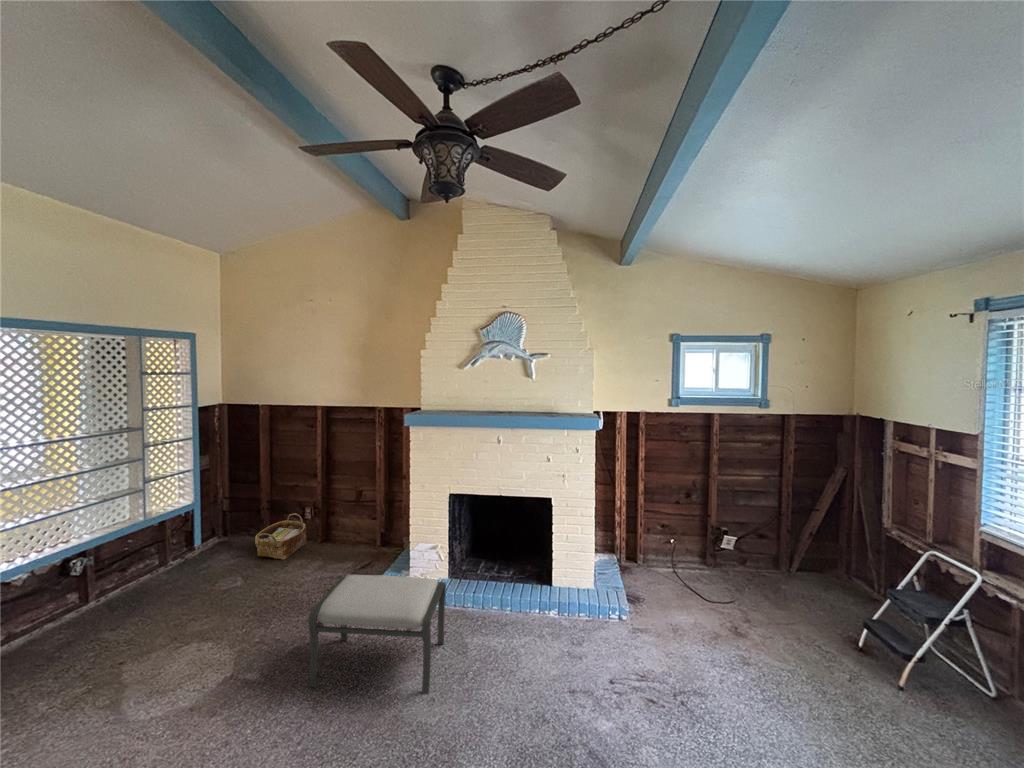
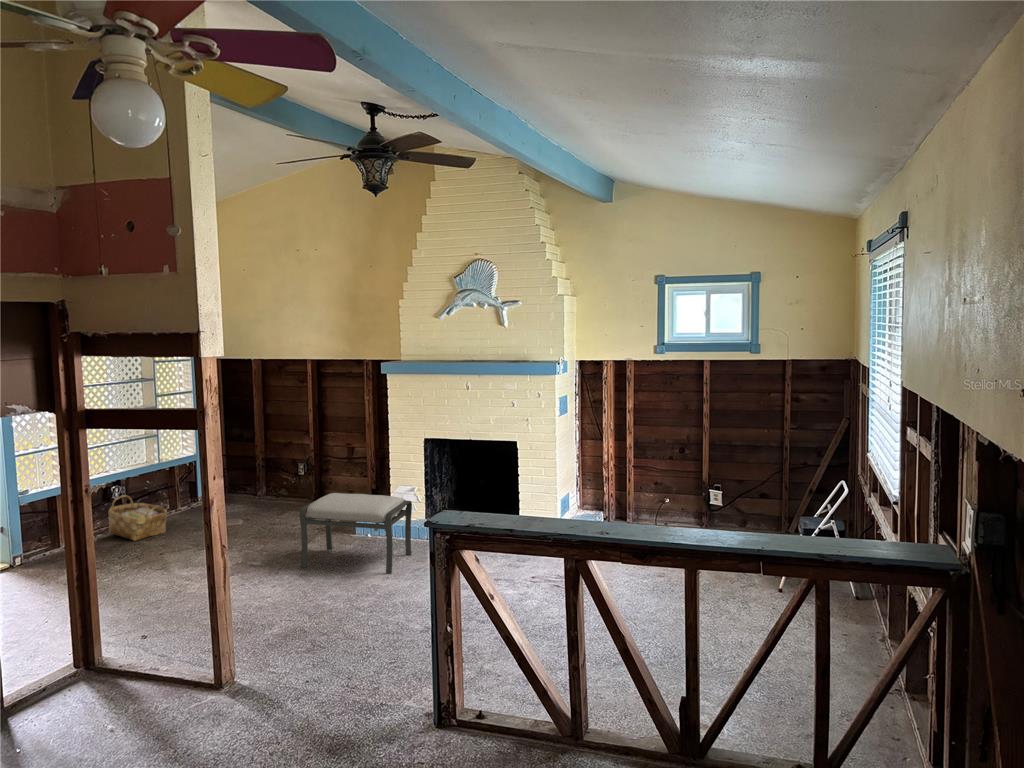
woven basket: present [255,513,307,560] -> present [108,495,167,541]

